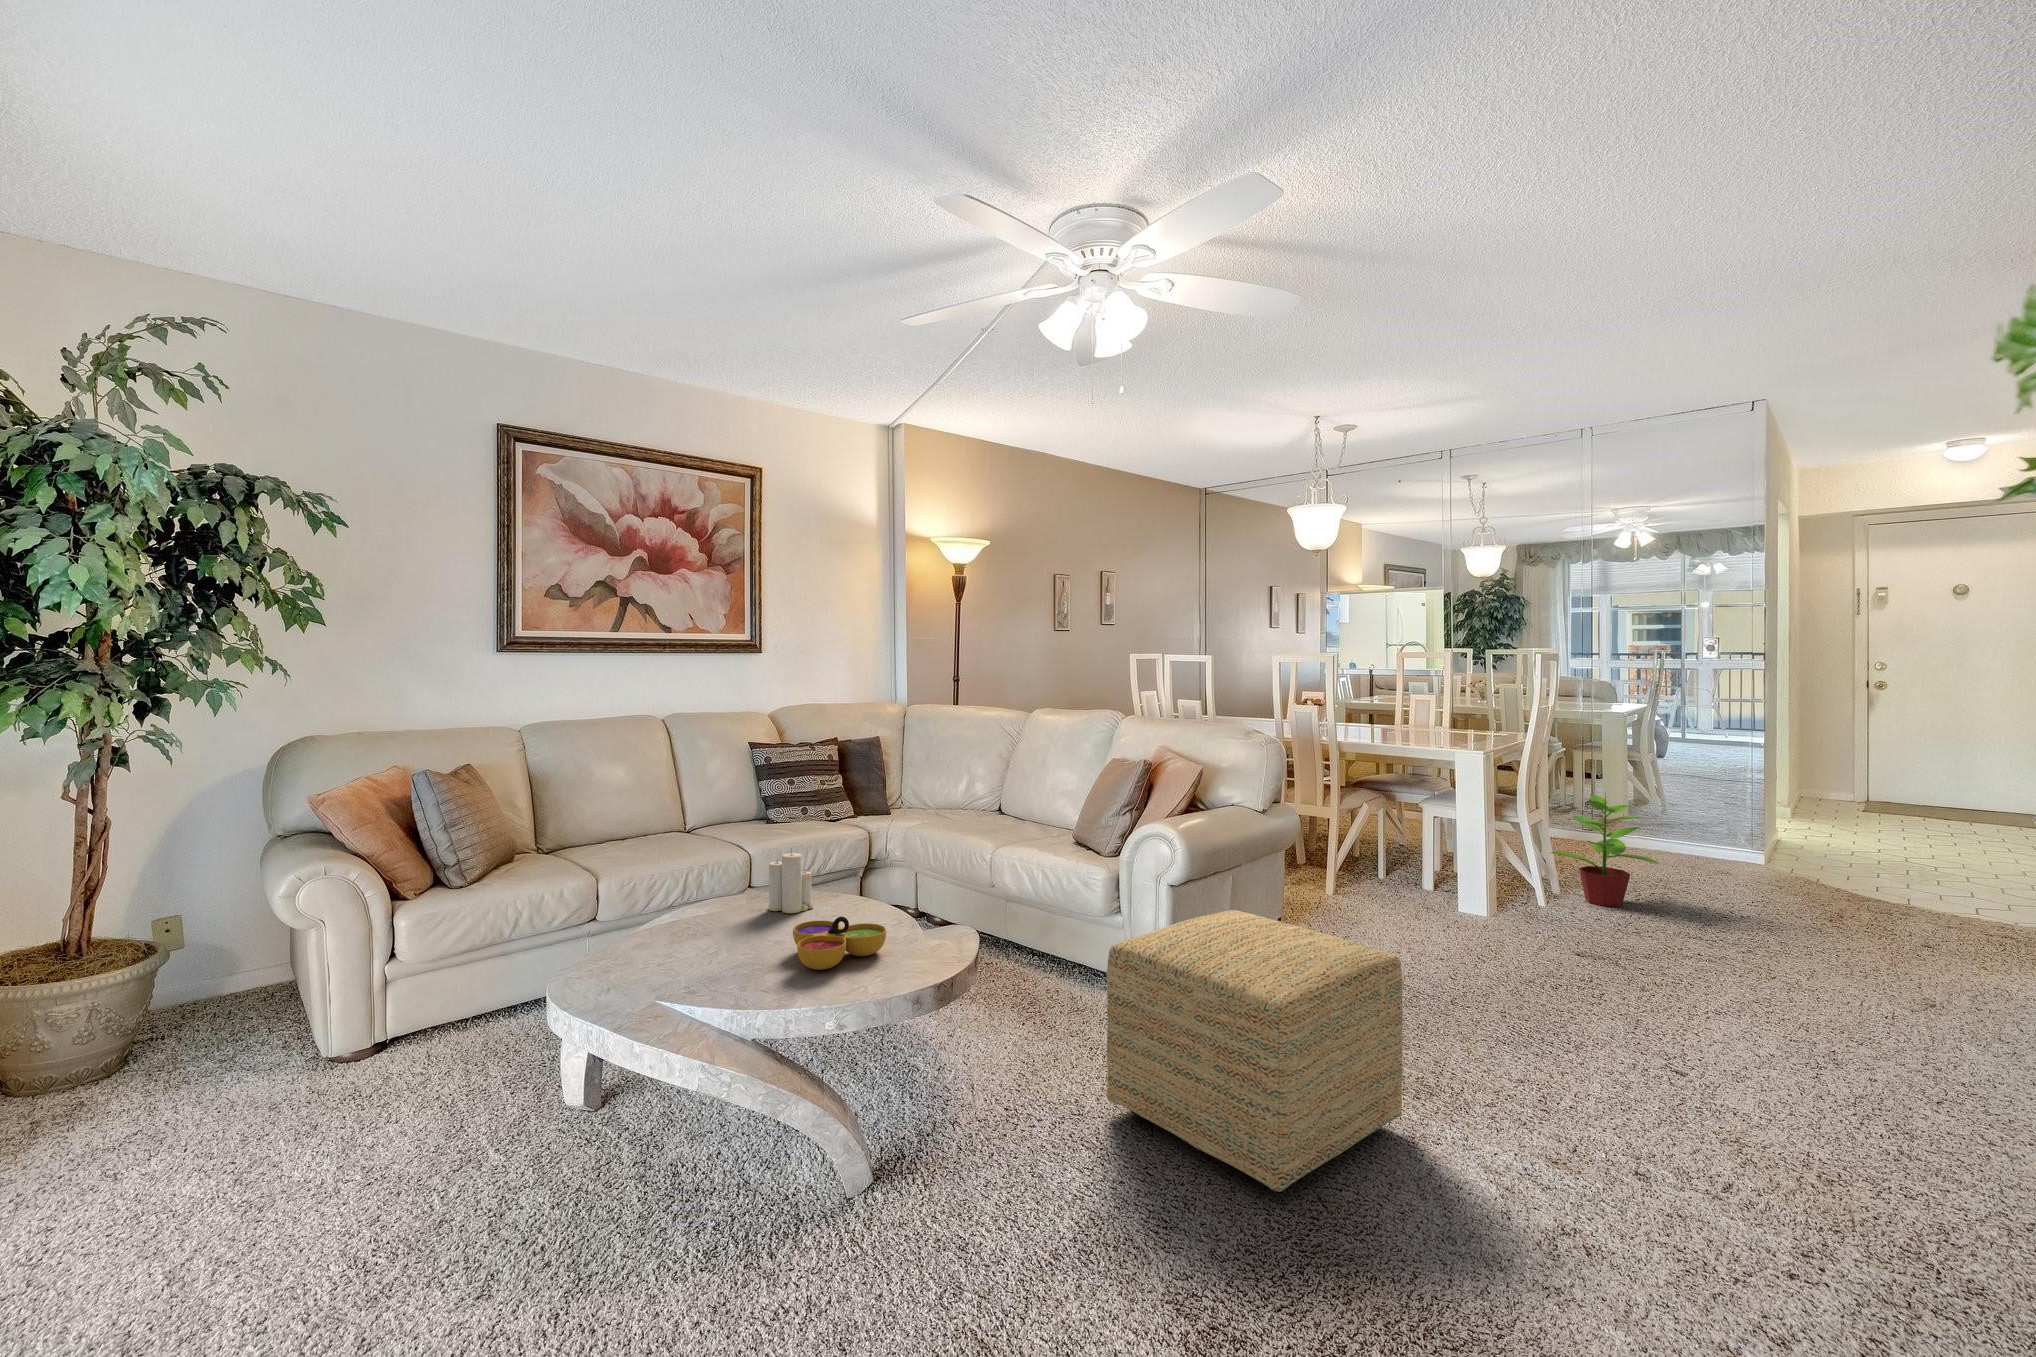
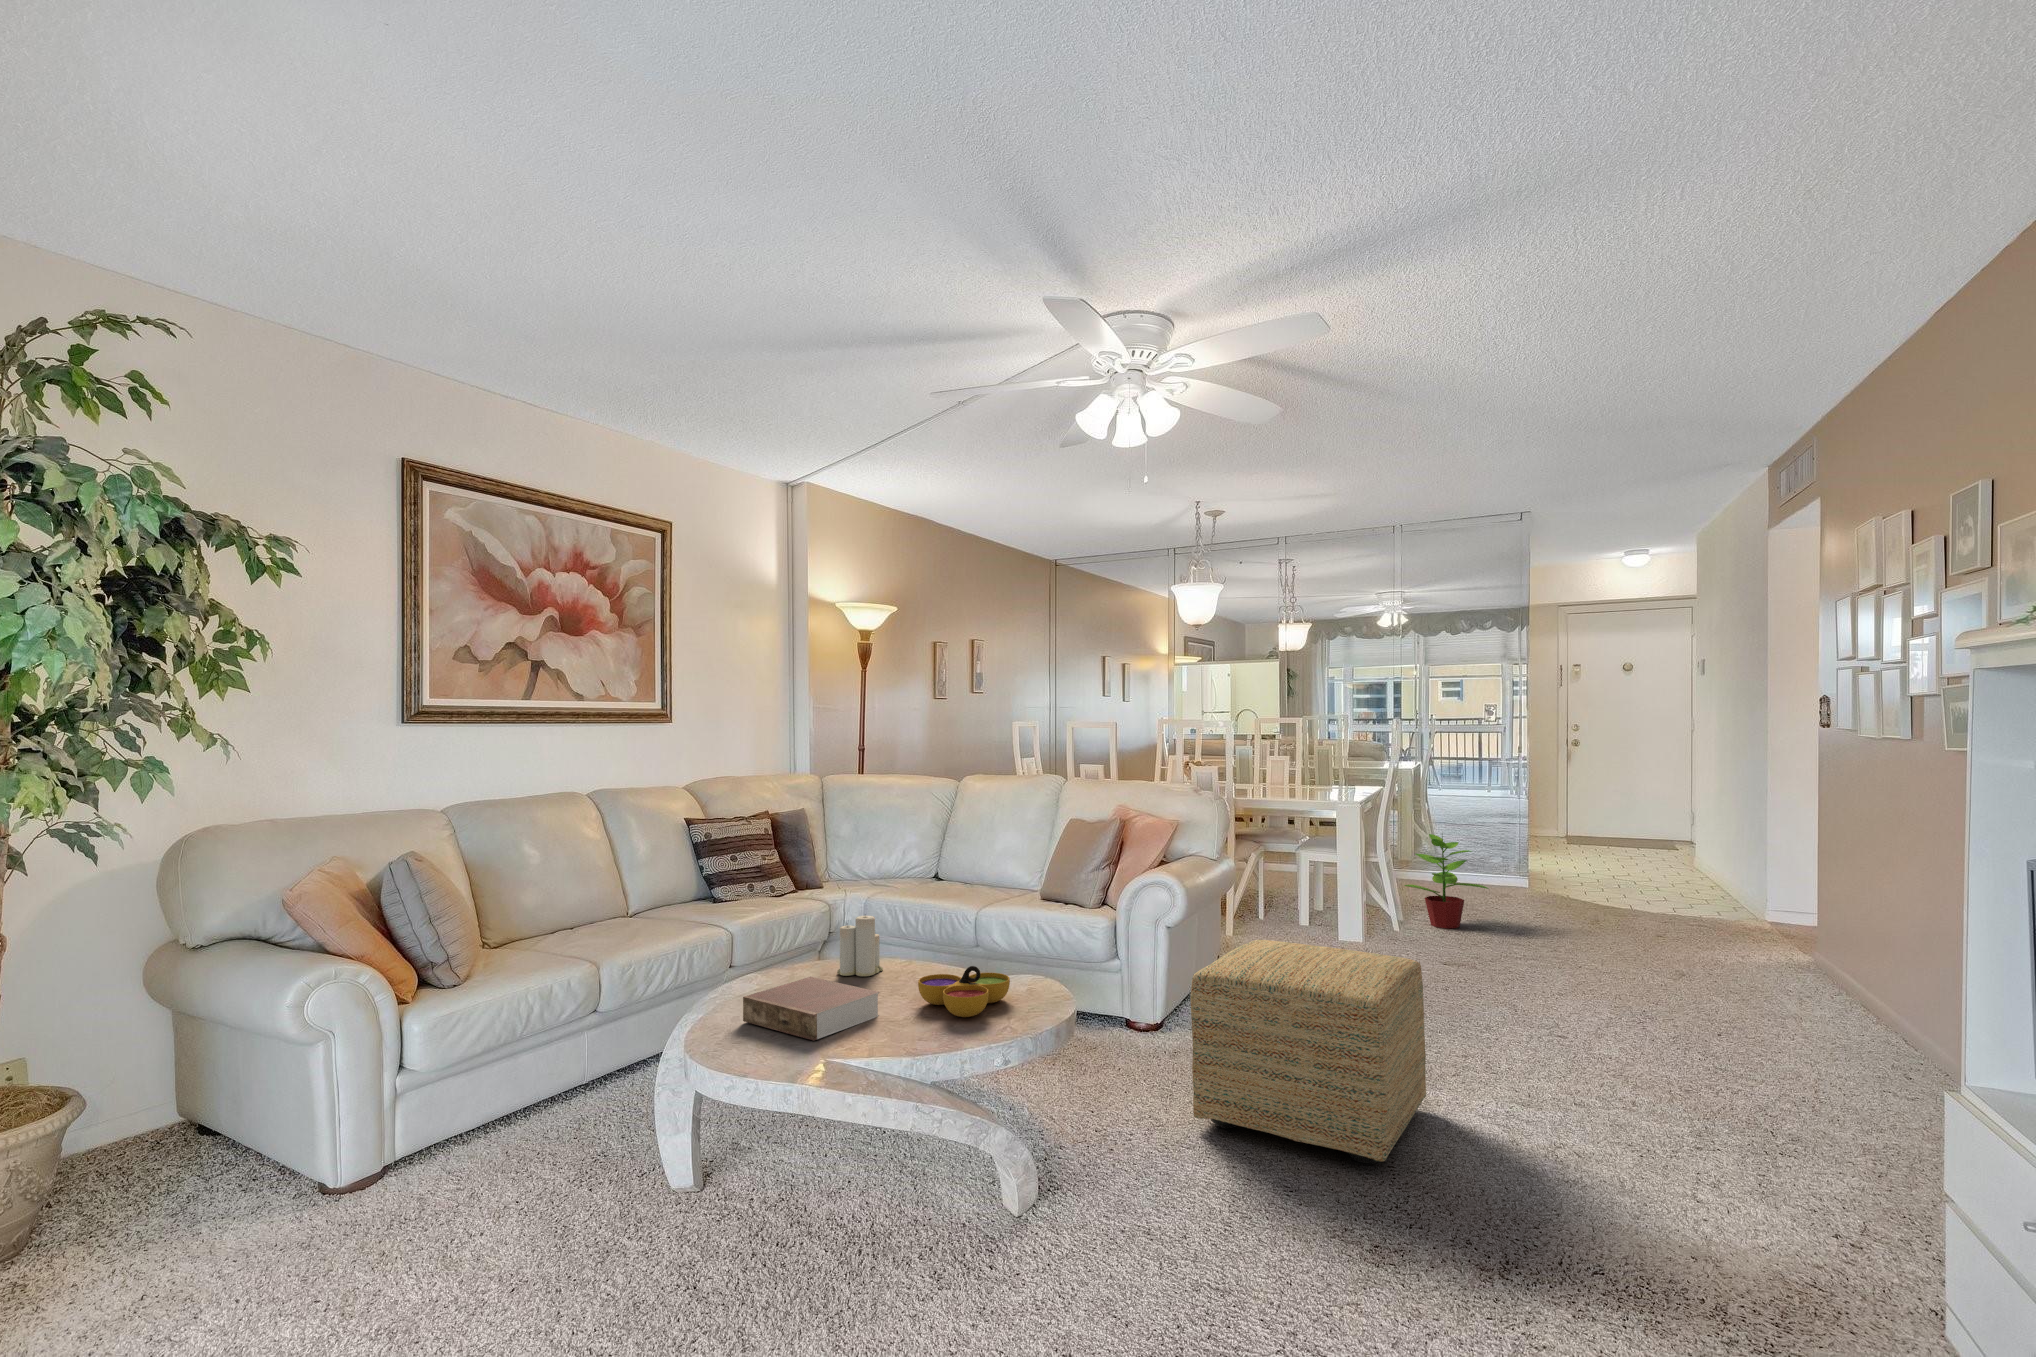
book: none [627,911,749,978] -> present [743,977,879,1041]

